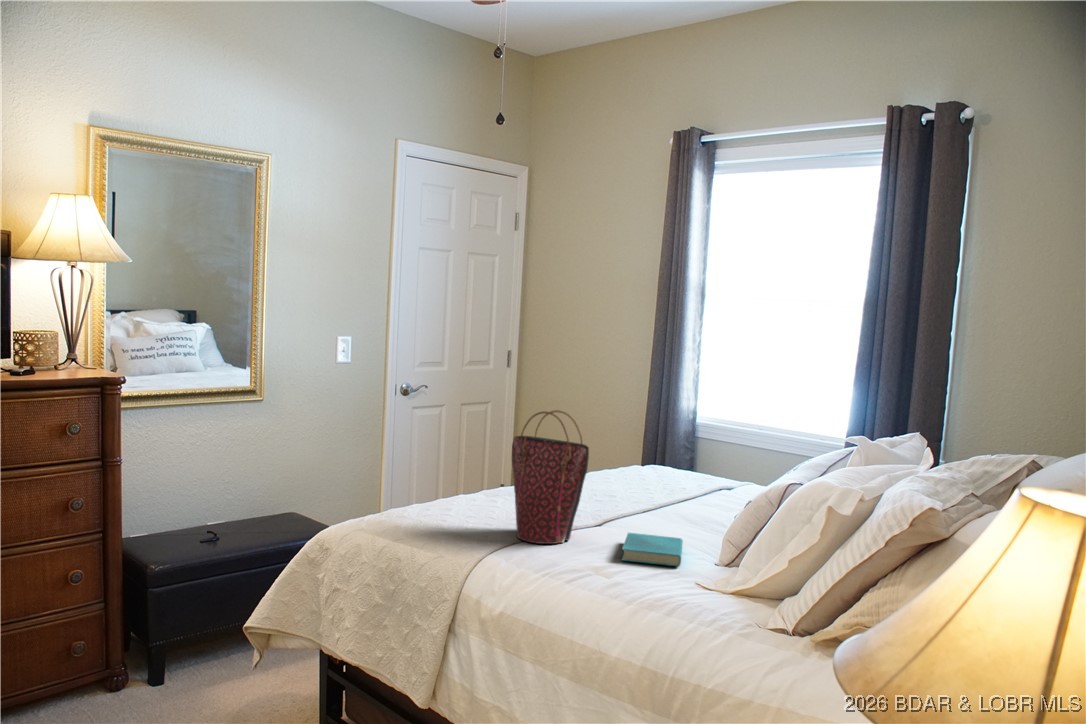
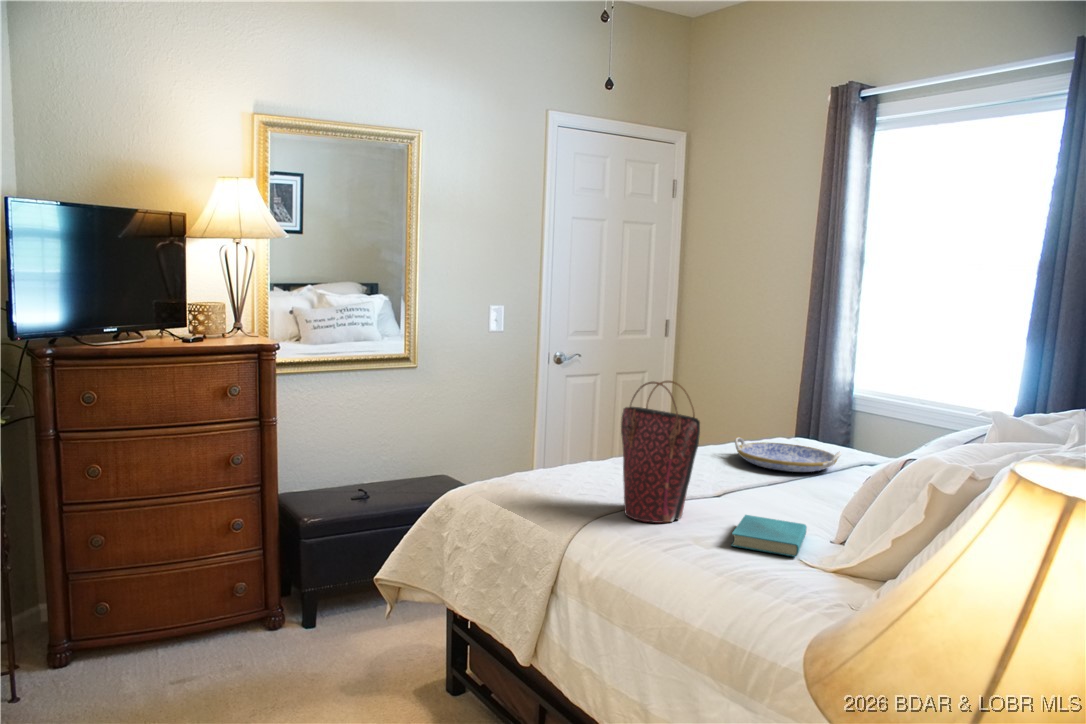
serving tray: none [601,464,699,494] -> present [735,438,841,472]

